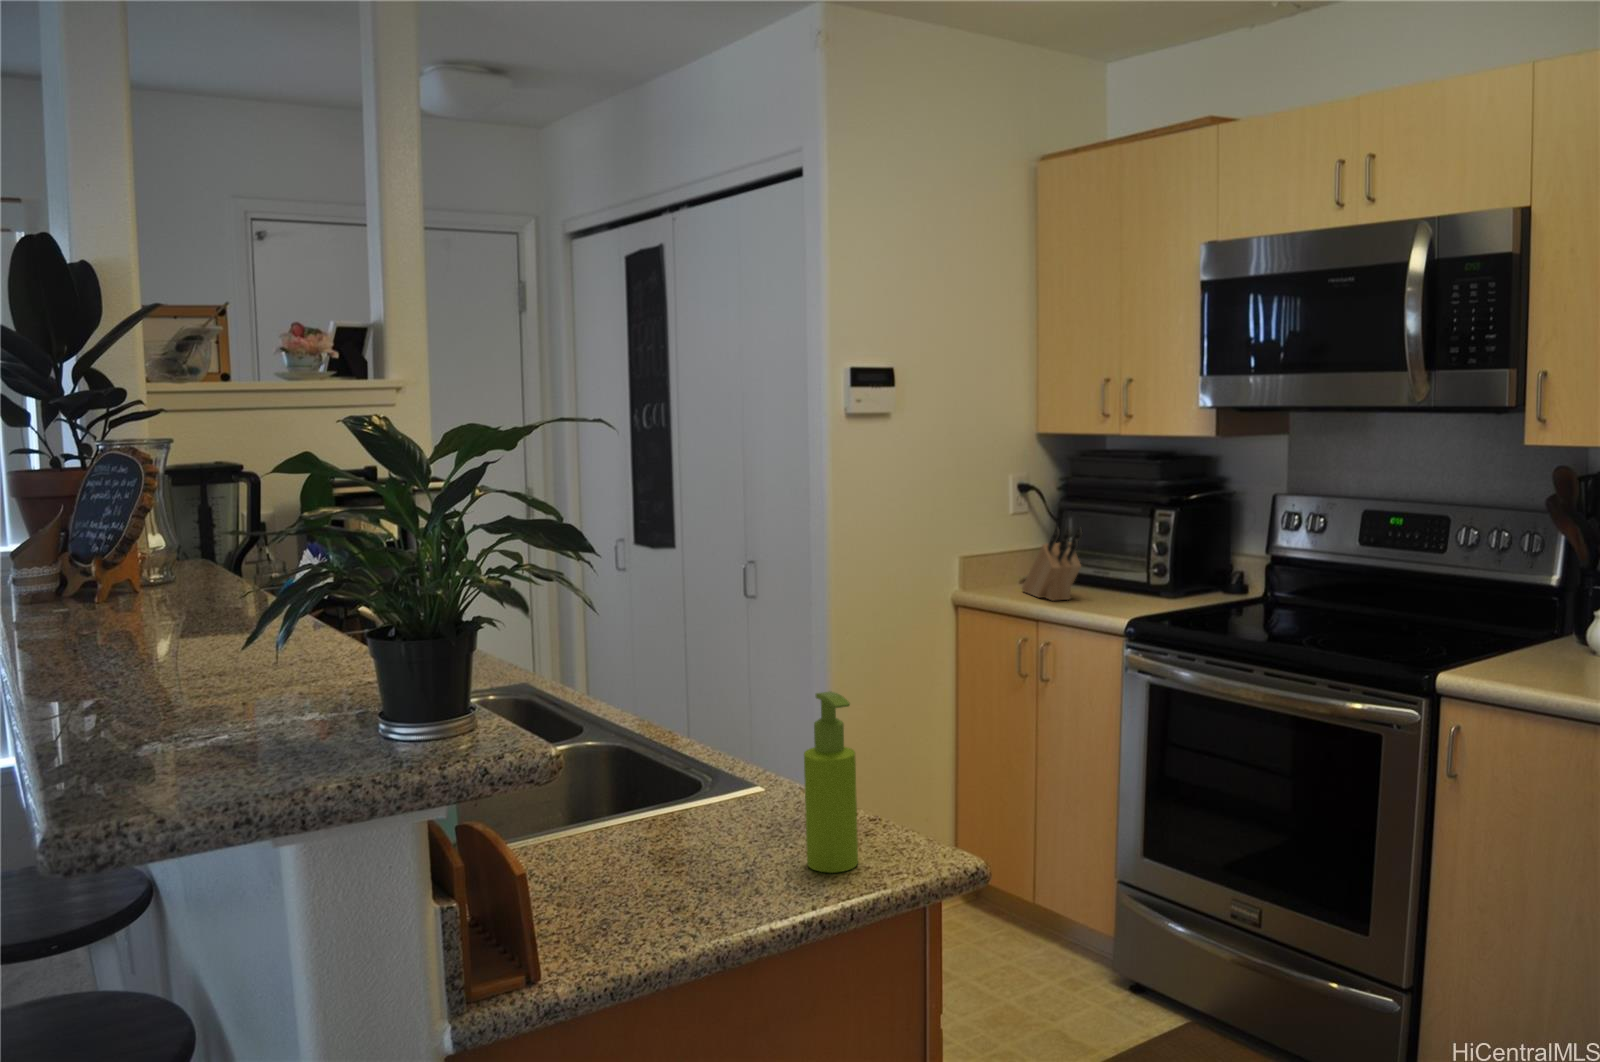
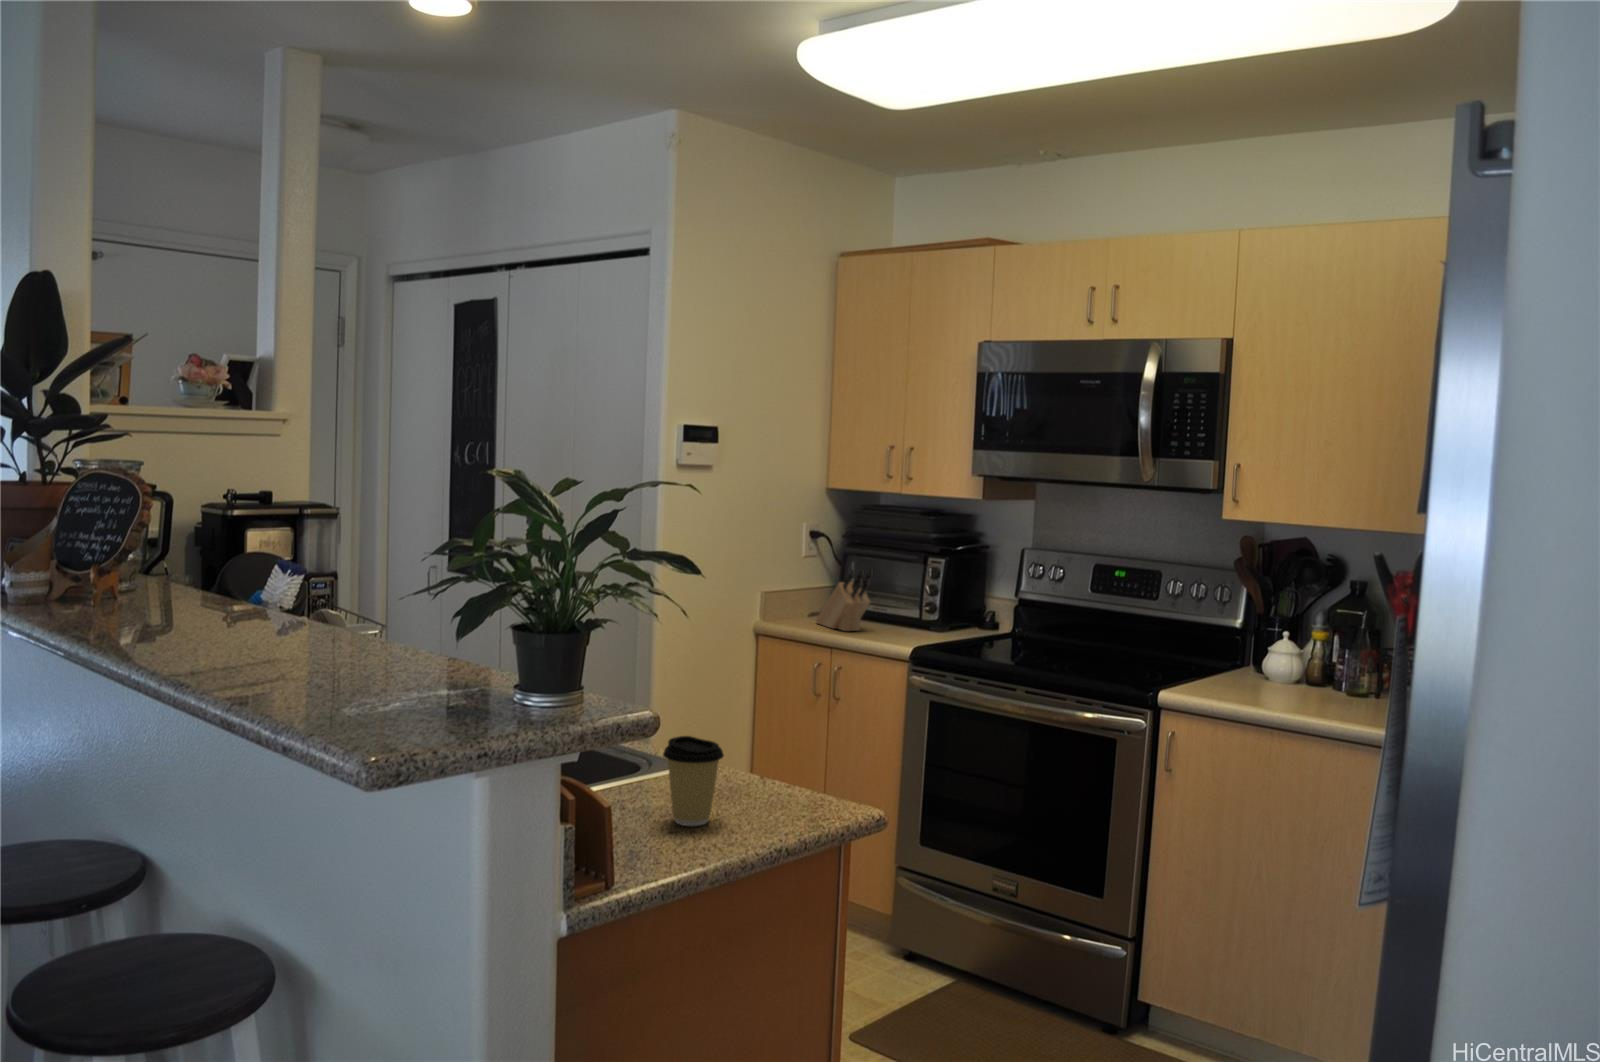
soap dispenser: present [804,691,858,873] -> none [764,682,808,819]
coffee cup: none [665,763,745,882] -> present [663,736,724,826]

